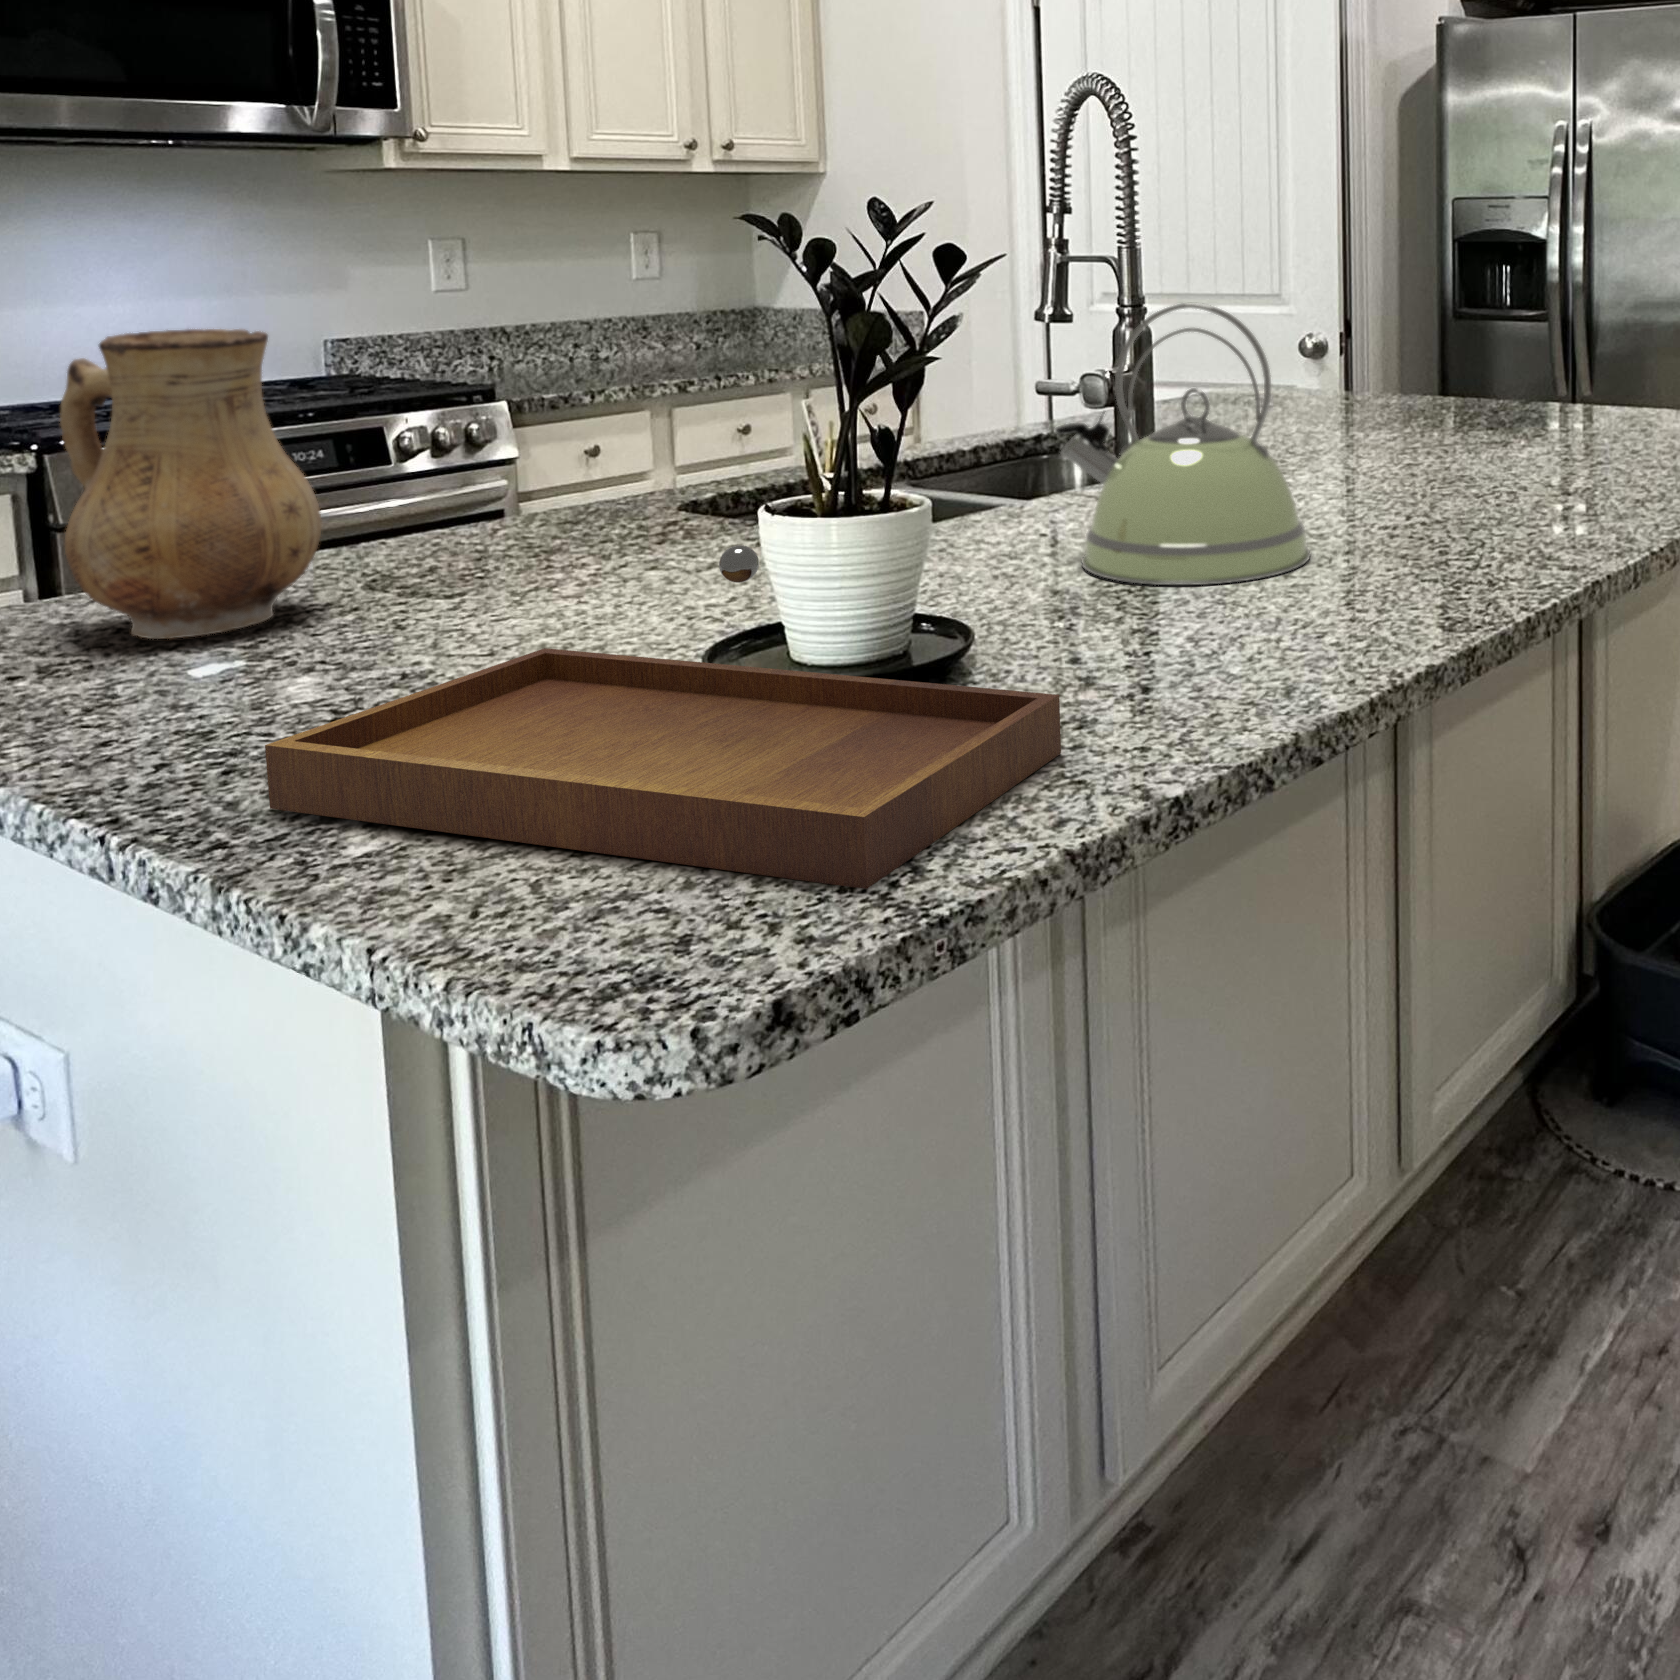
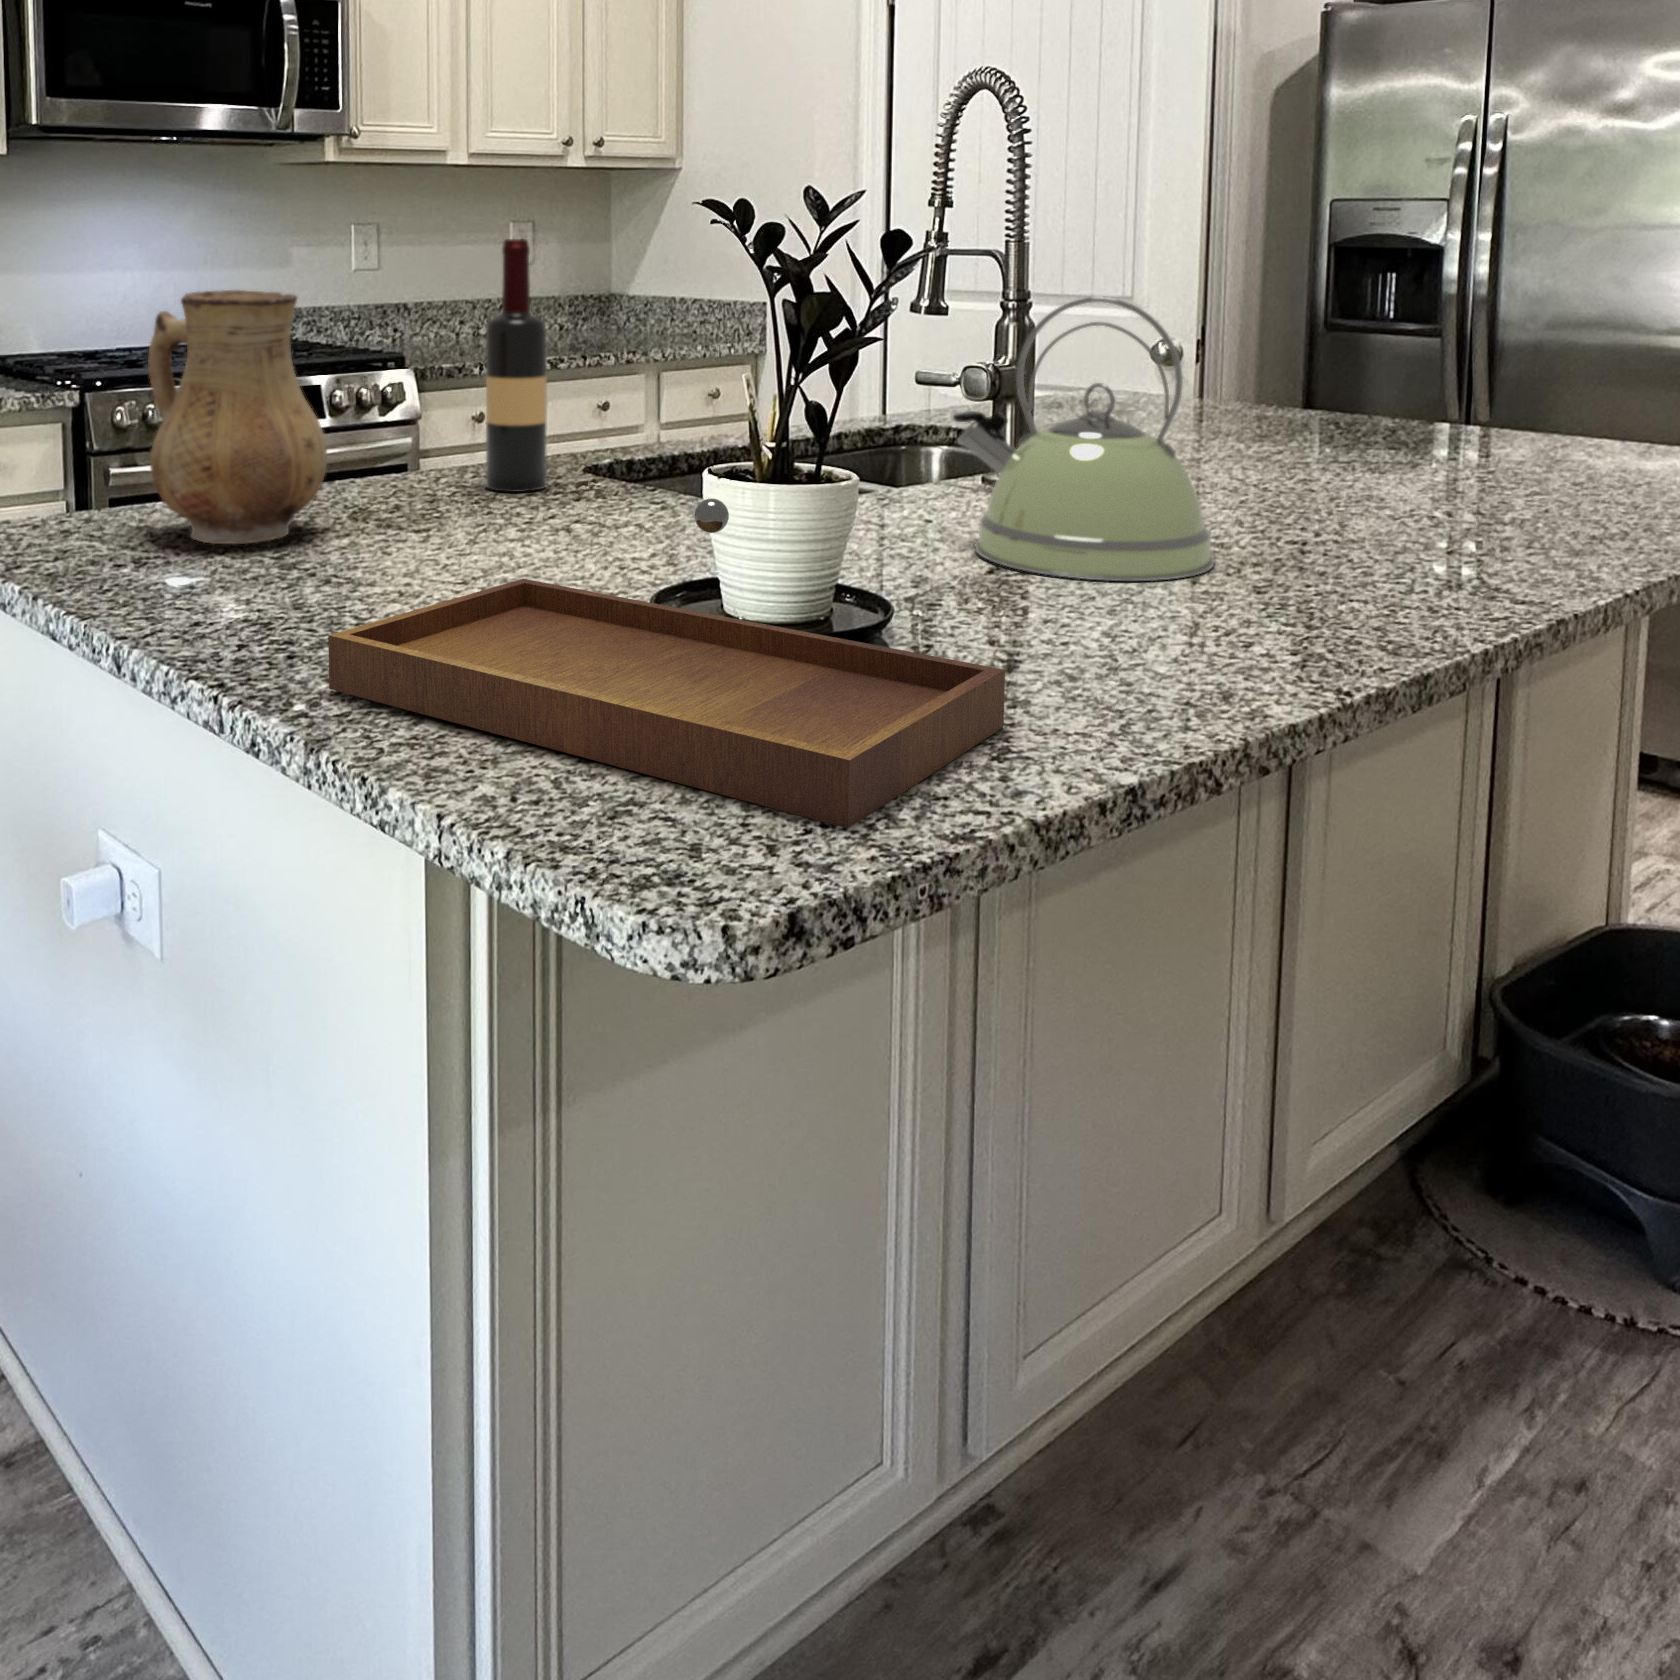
wine bottle: none [539,256,625,541] -> present [486,239,547,492]

